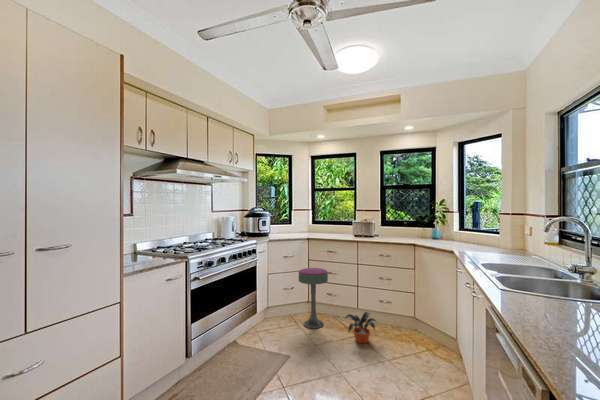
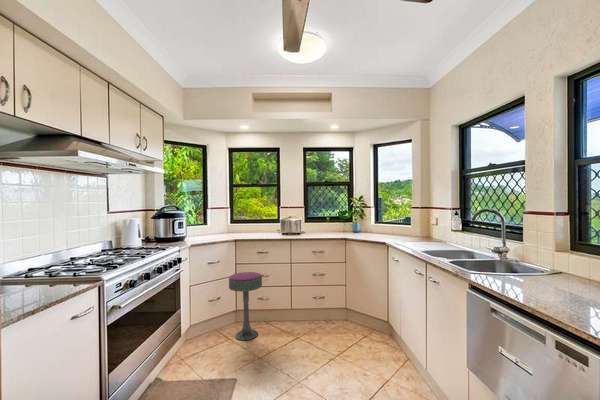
potted plant: present [345,312,375,343] -> none [285,312,320,345]

